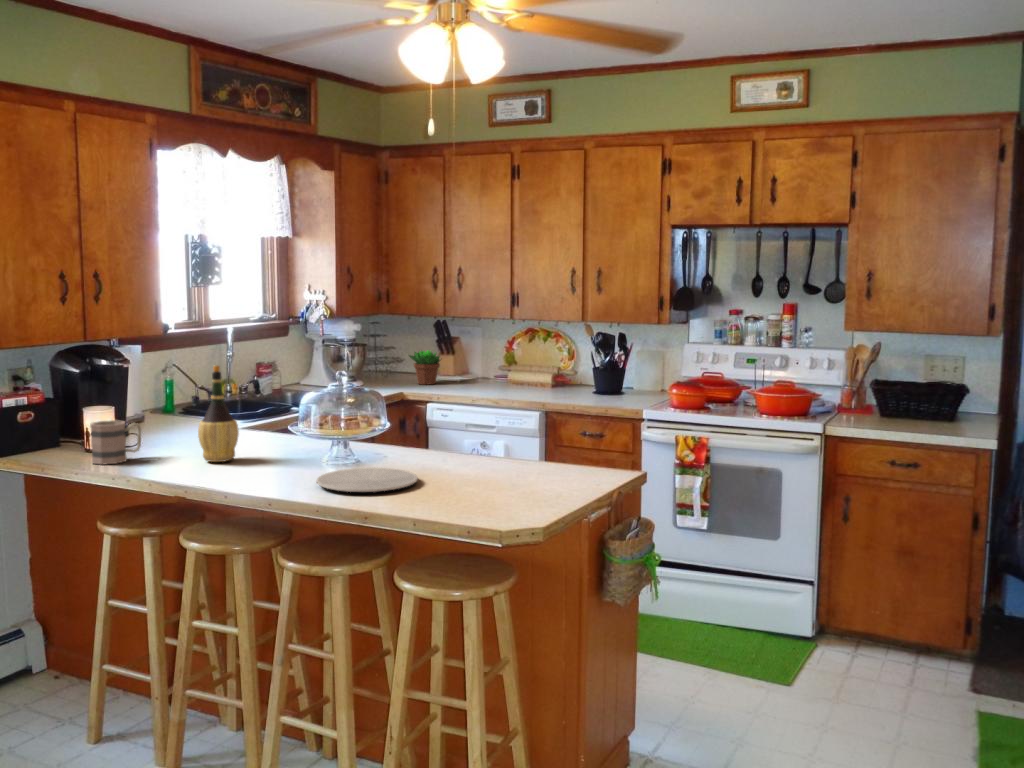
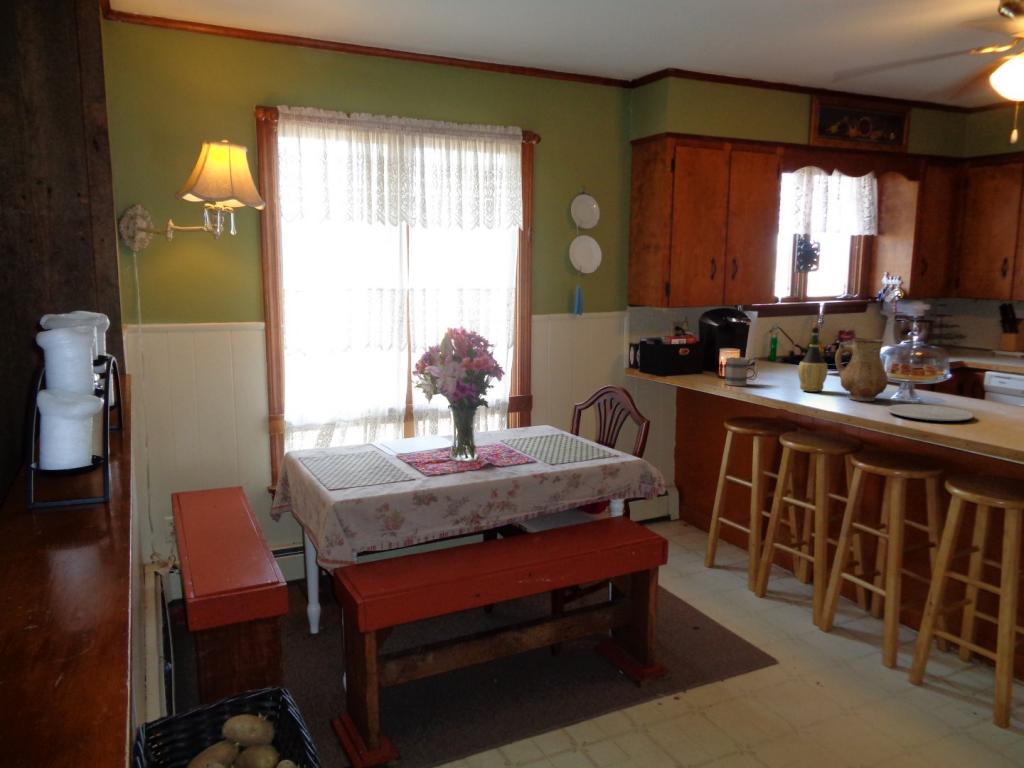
succulent plant: present [409,350,440,384] -> none [972,327,1005,357]
ceramic pitcher: none [246,383,316,470] -> present [835,338,888,401]

